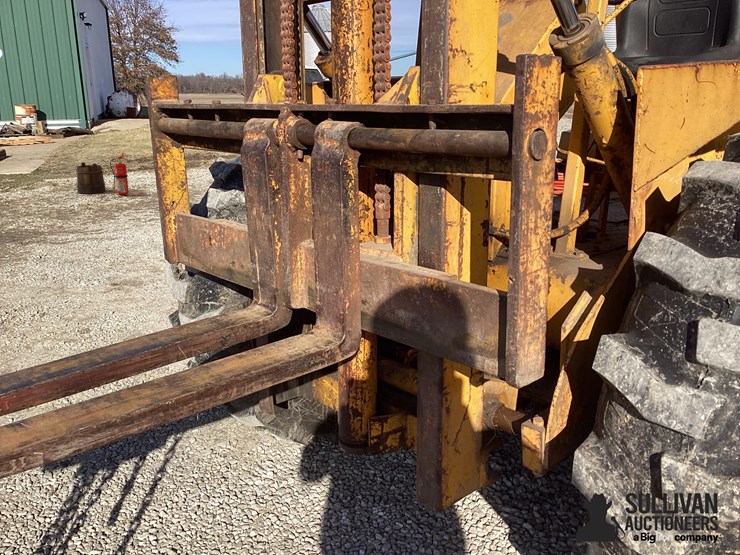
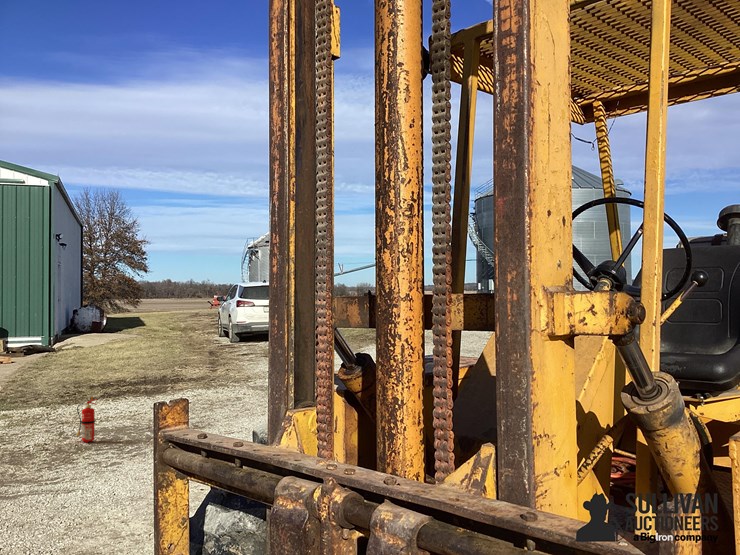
bucket: present [76,162,106,194] -> none [38,405,69,440]

